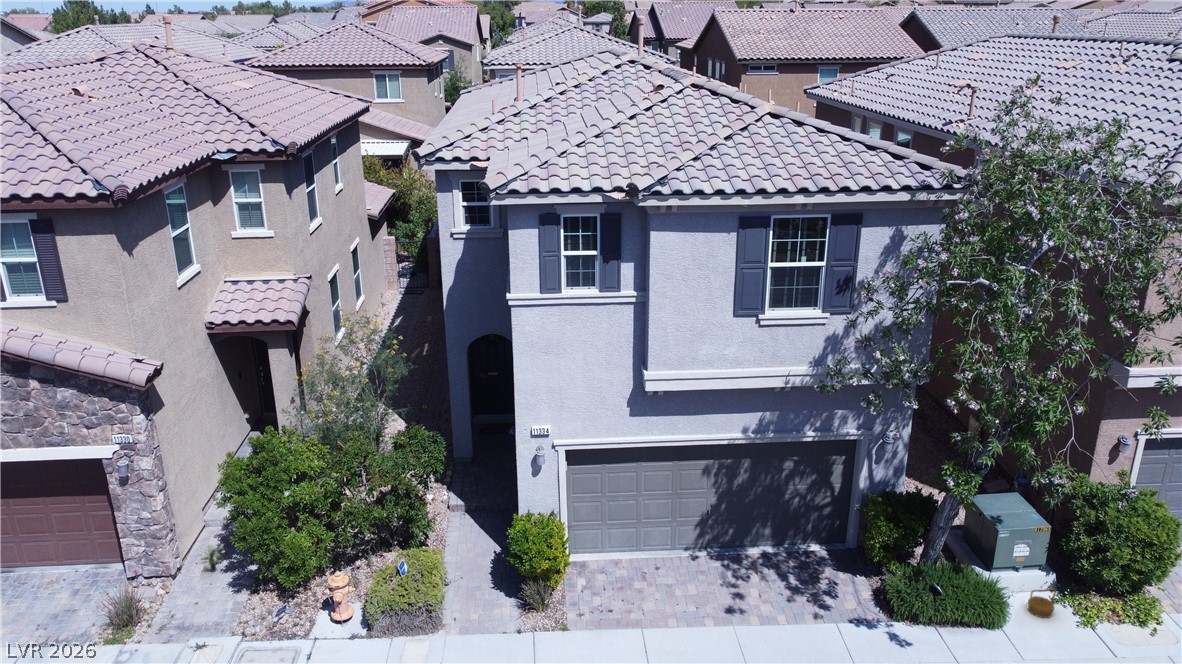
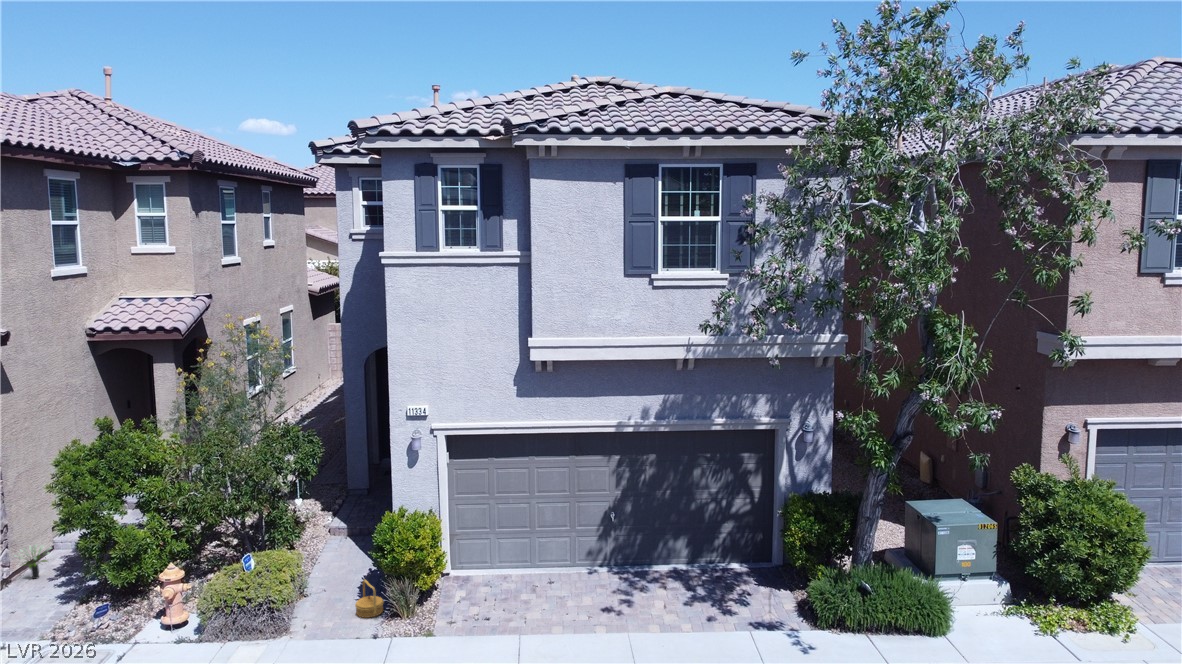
woven basket: present [1028,588,1056,618] -> present [355,579,383,618]

